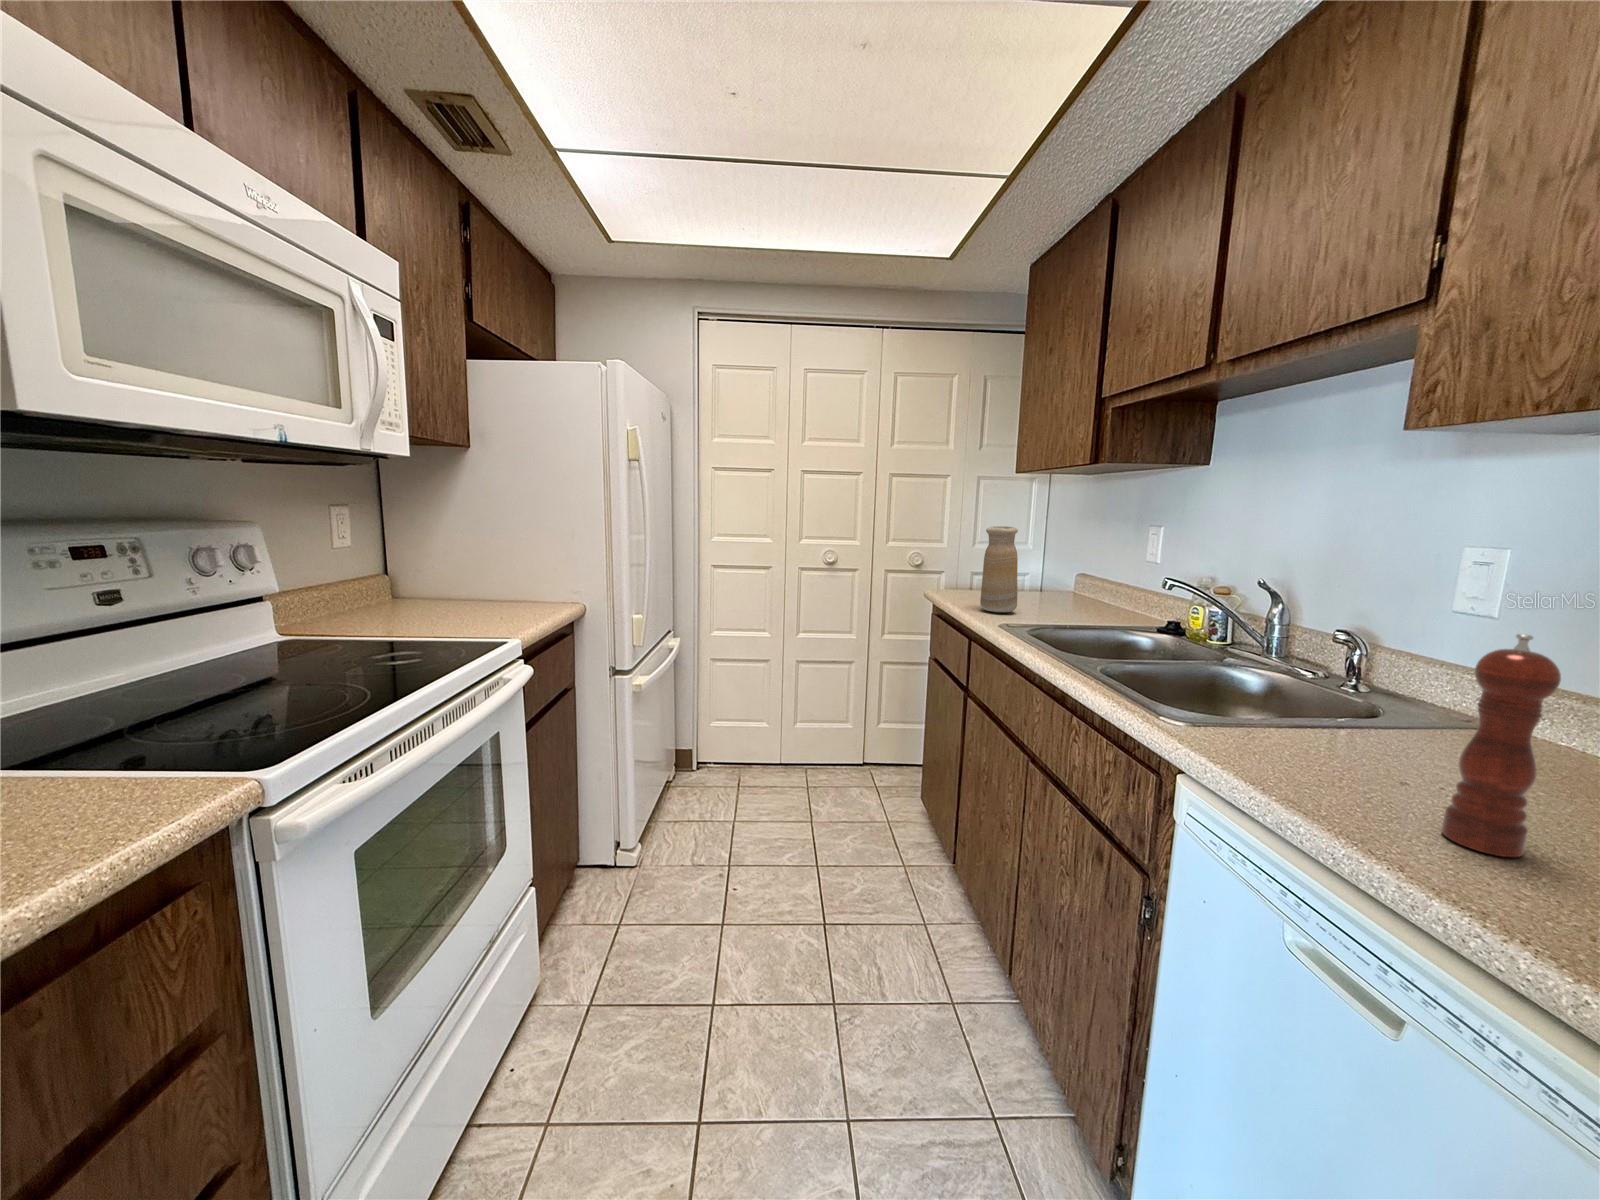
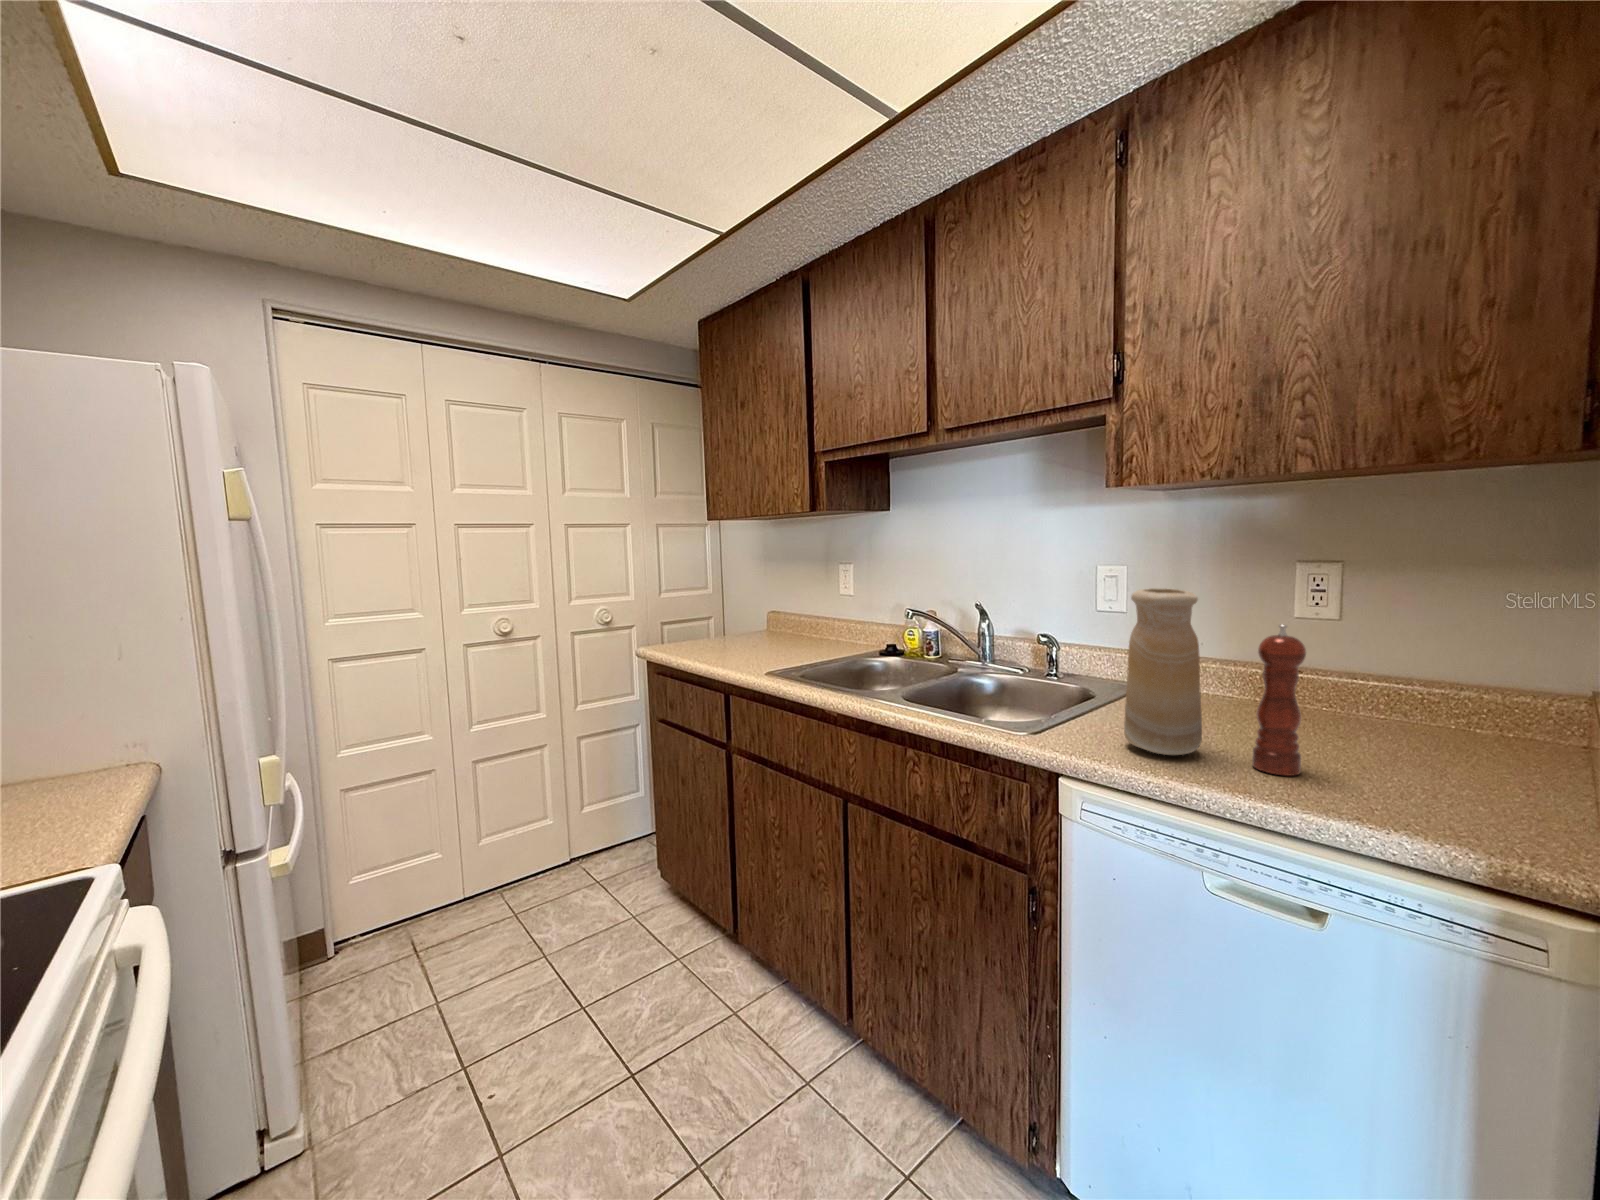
vase: present [980,526,1018,612] -> present [1124,588,1202,755]

